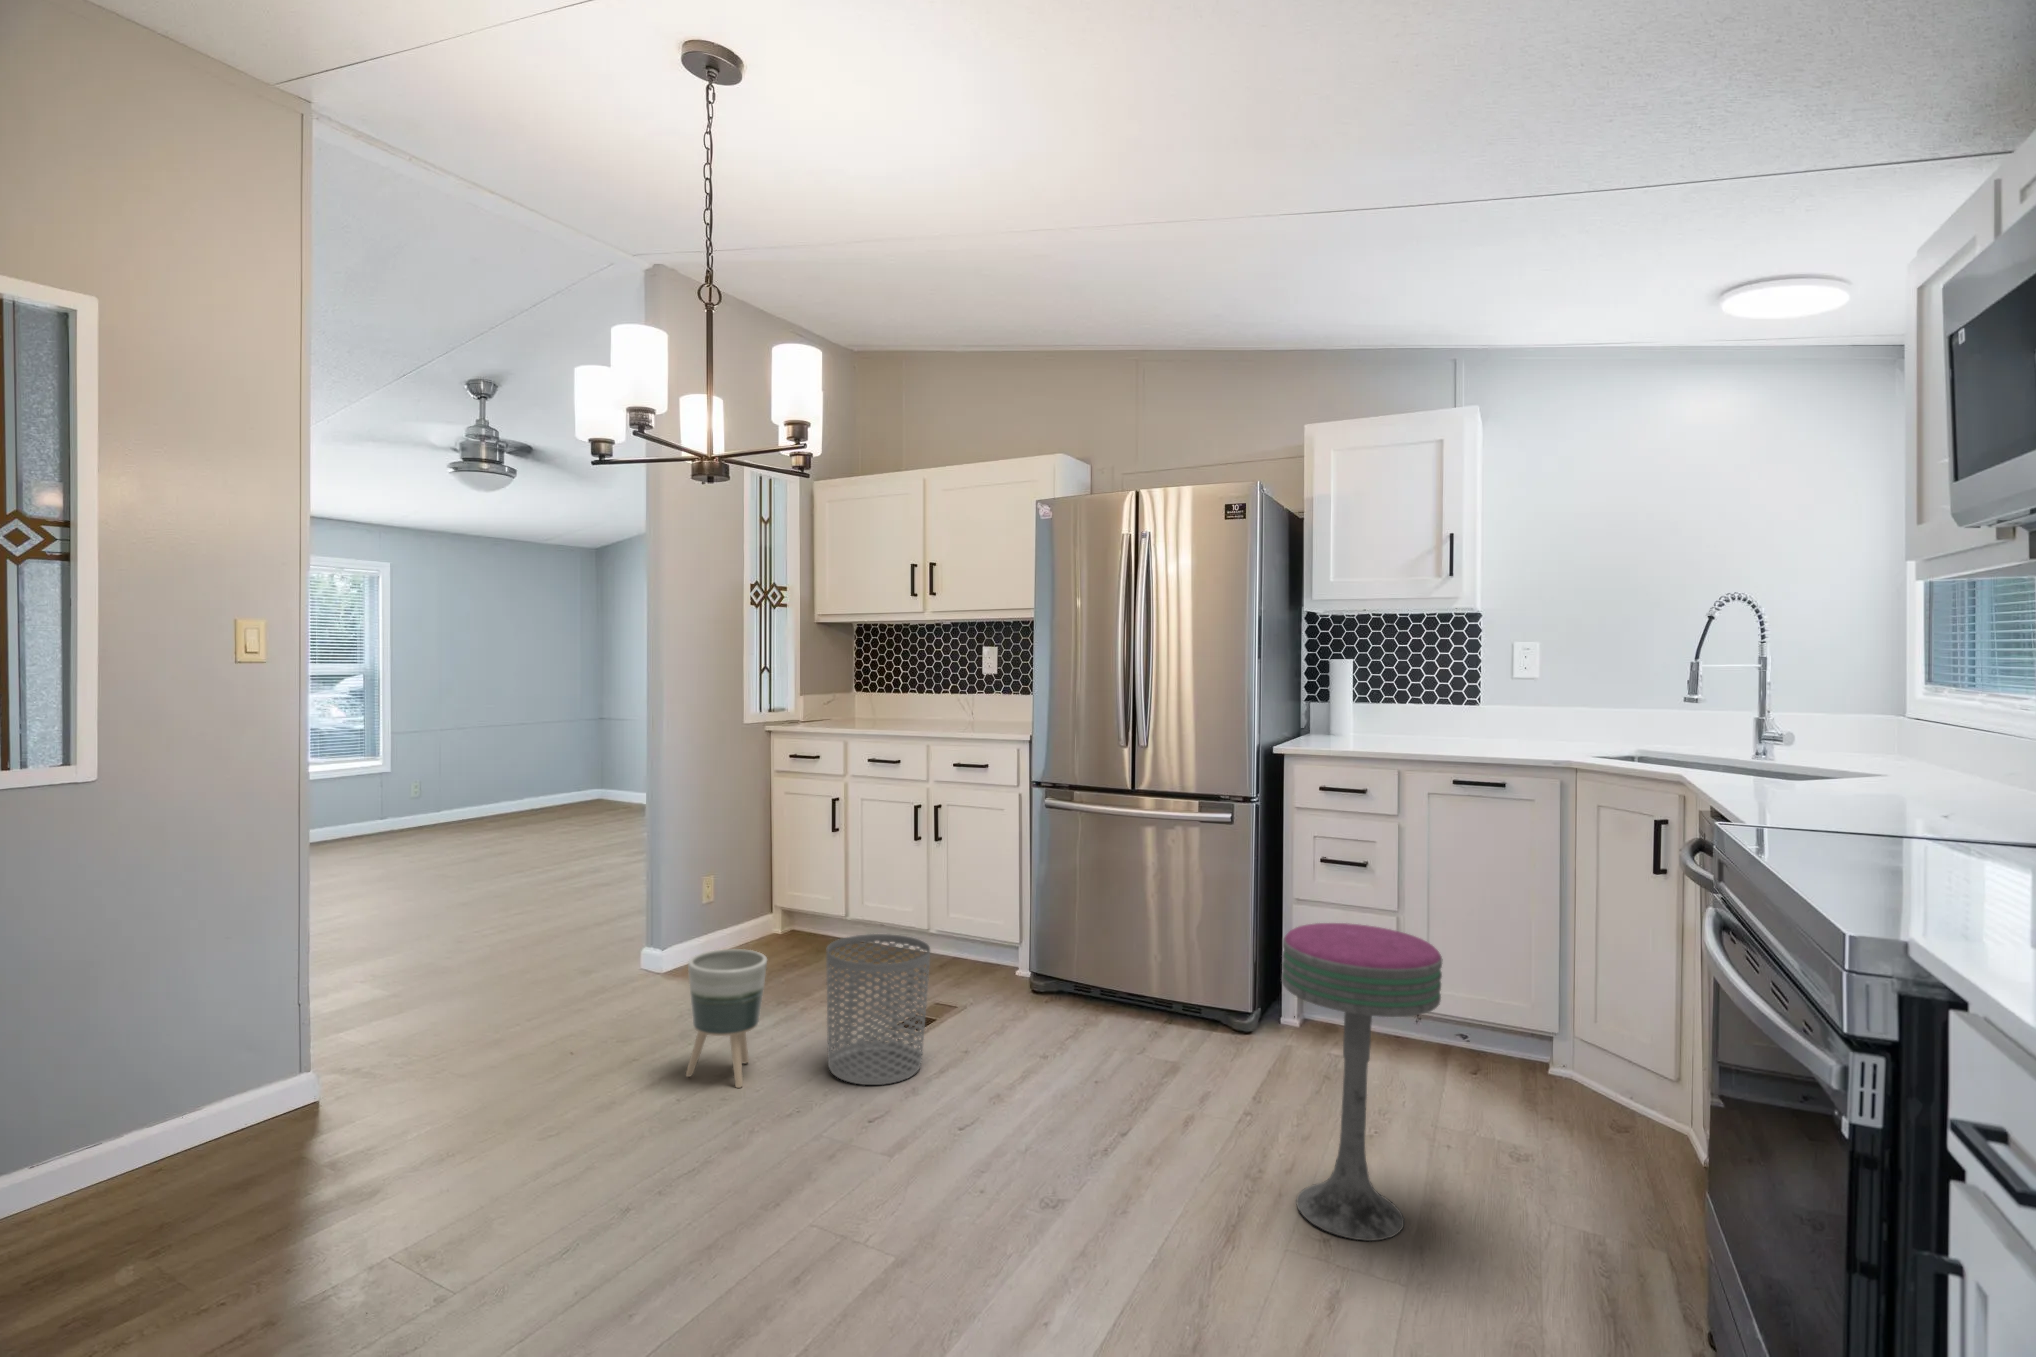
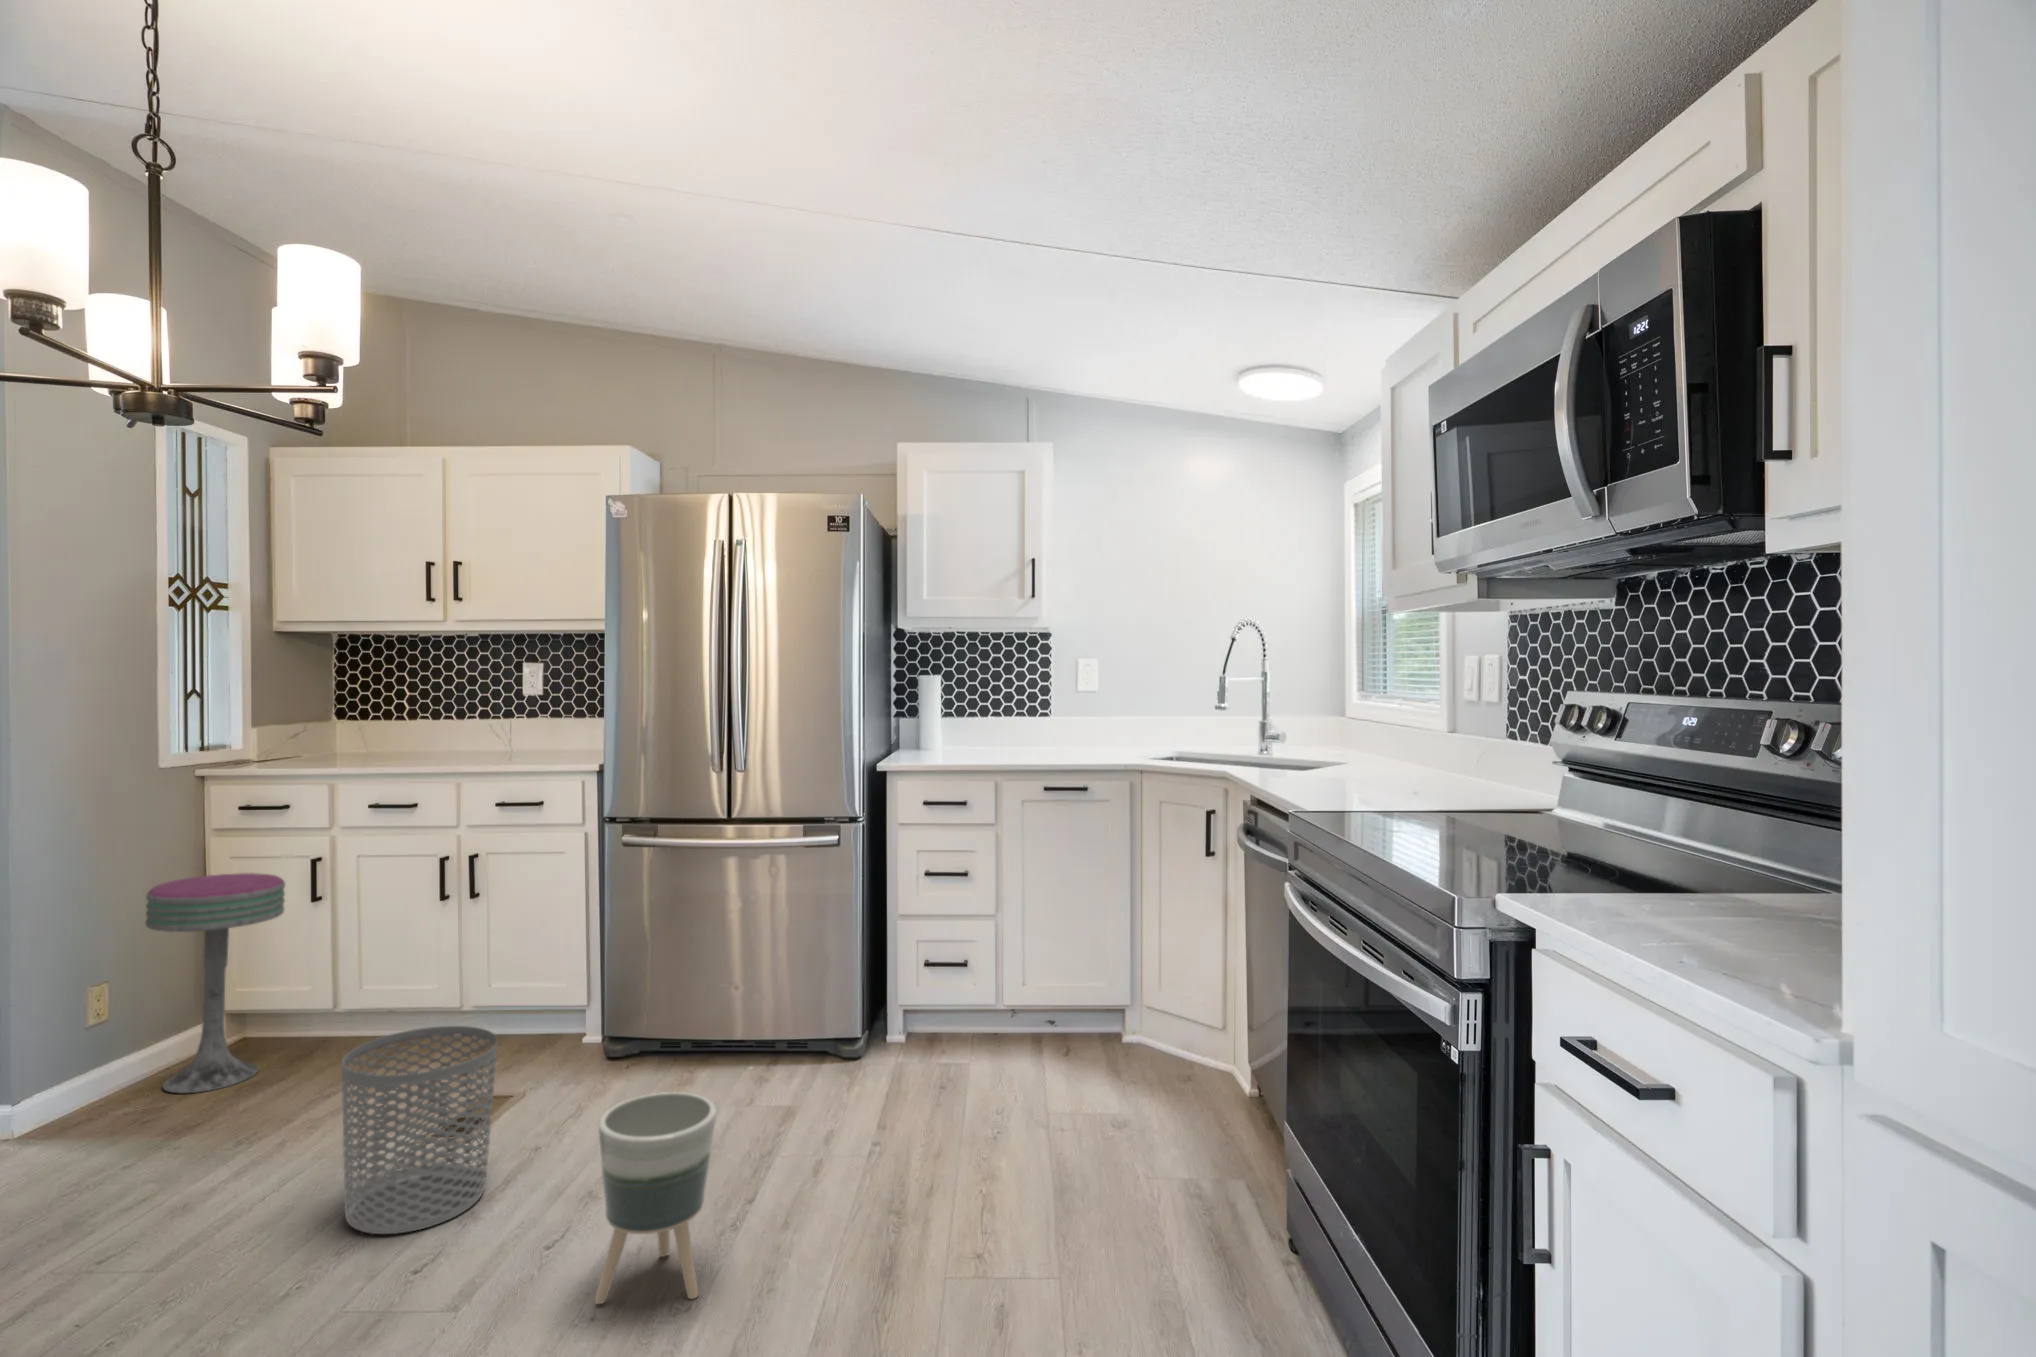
bar stool: present [1281,923,1443,1241] -> present [145,873,285,1093]
planter: present [686,949,767,1088] -> present [595,1092,716,1304]

